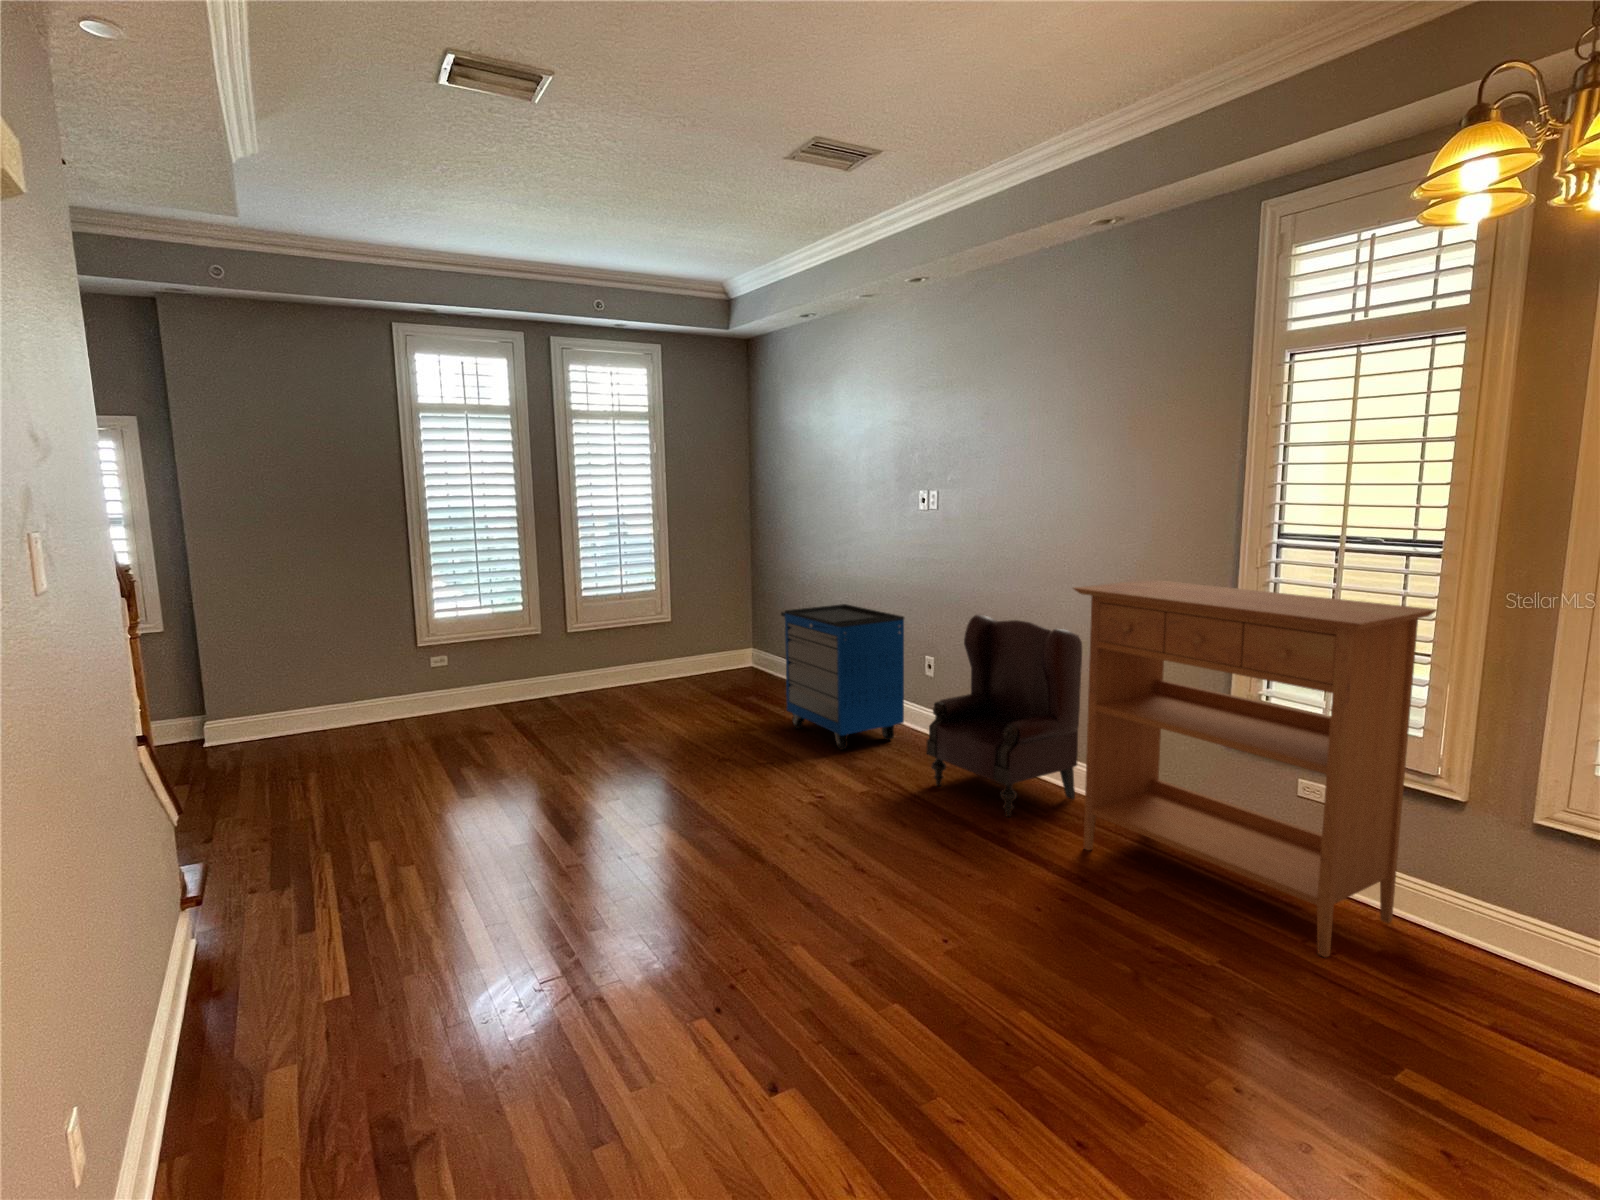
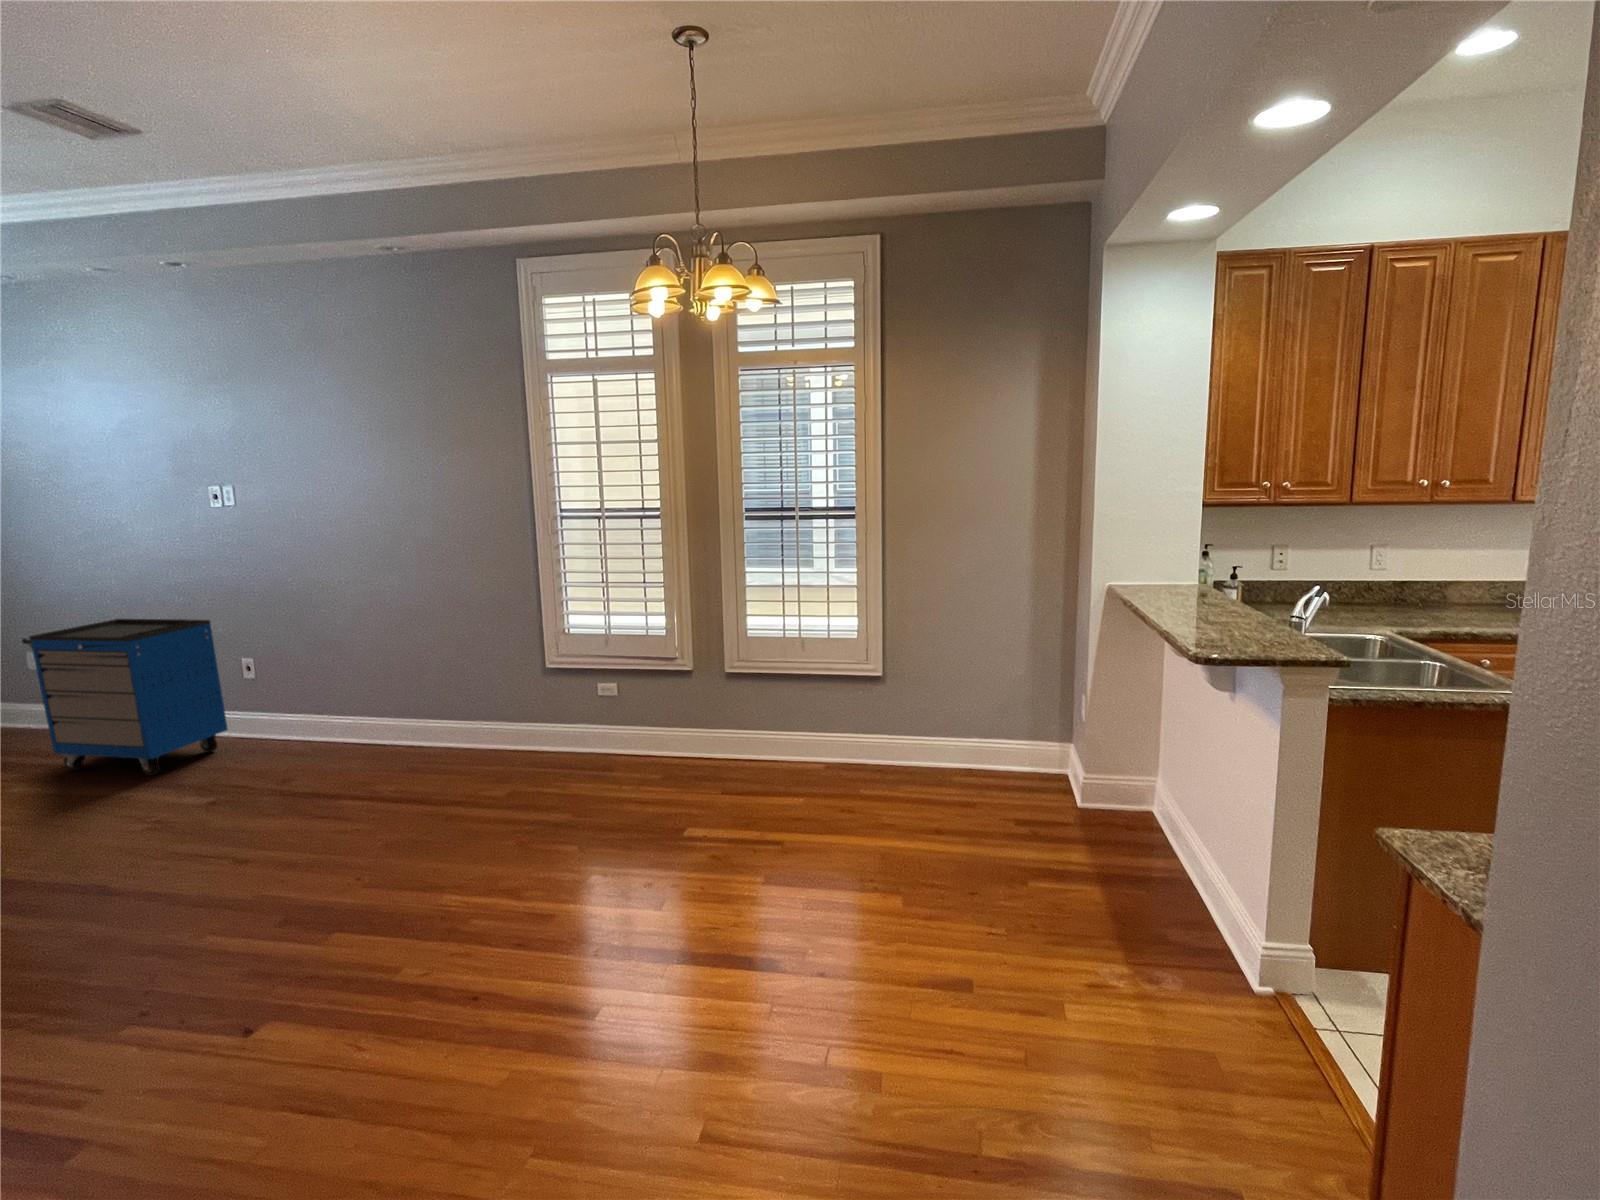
console table: present [1074,579,1437,957] -> none [408,551,665,791]
armchair: present [926,615,1082,817] -> none [269,604,430,780]

